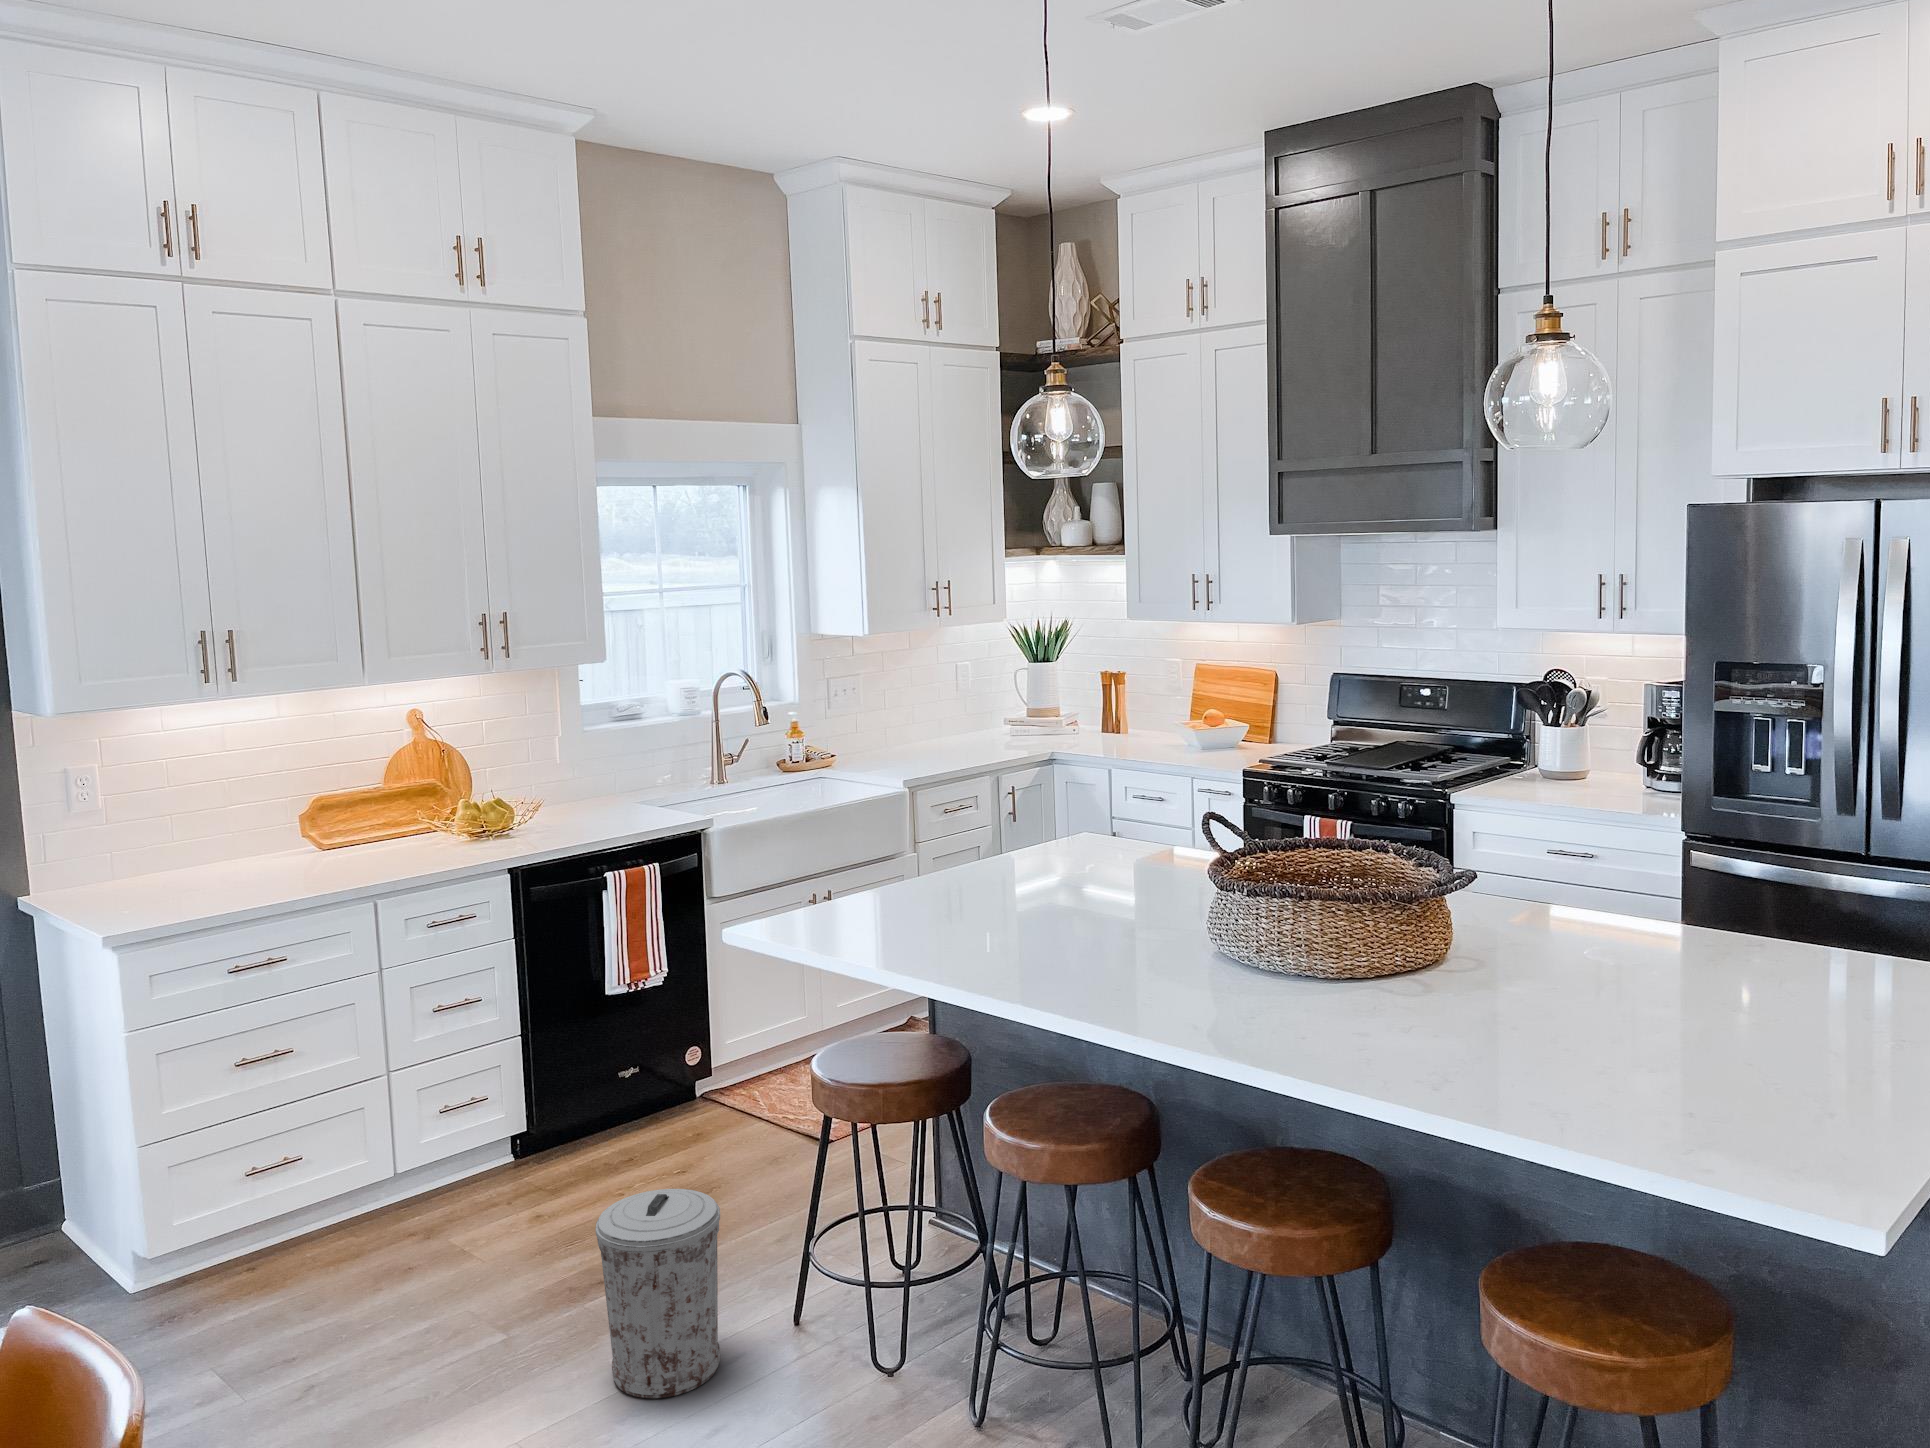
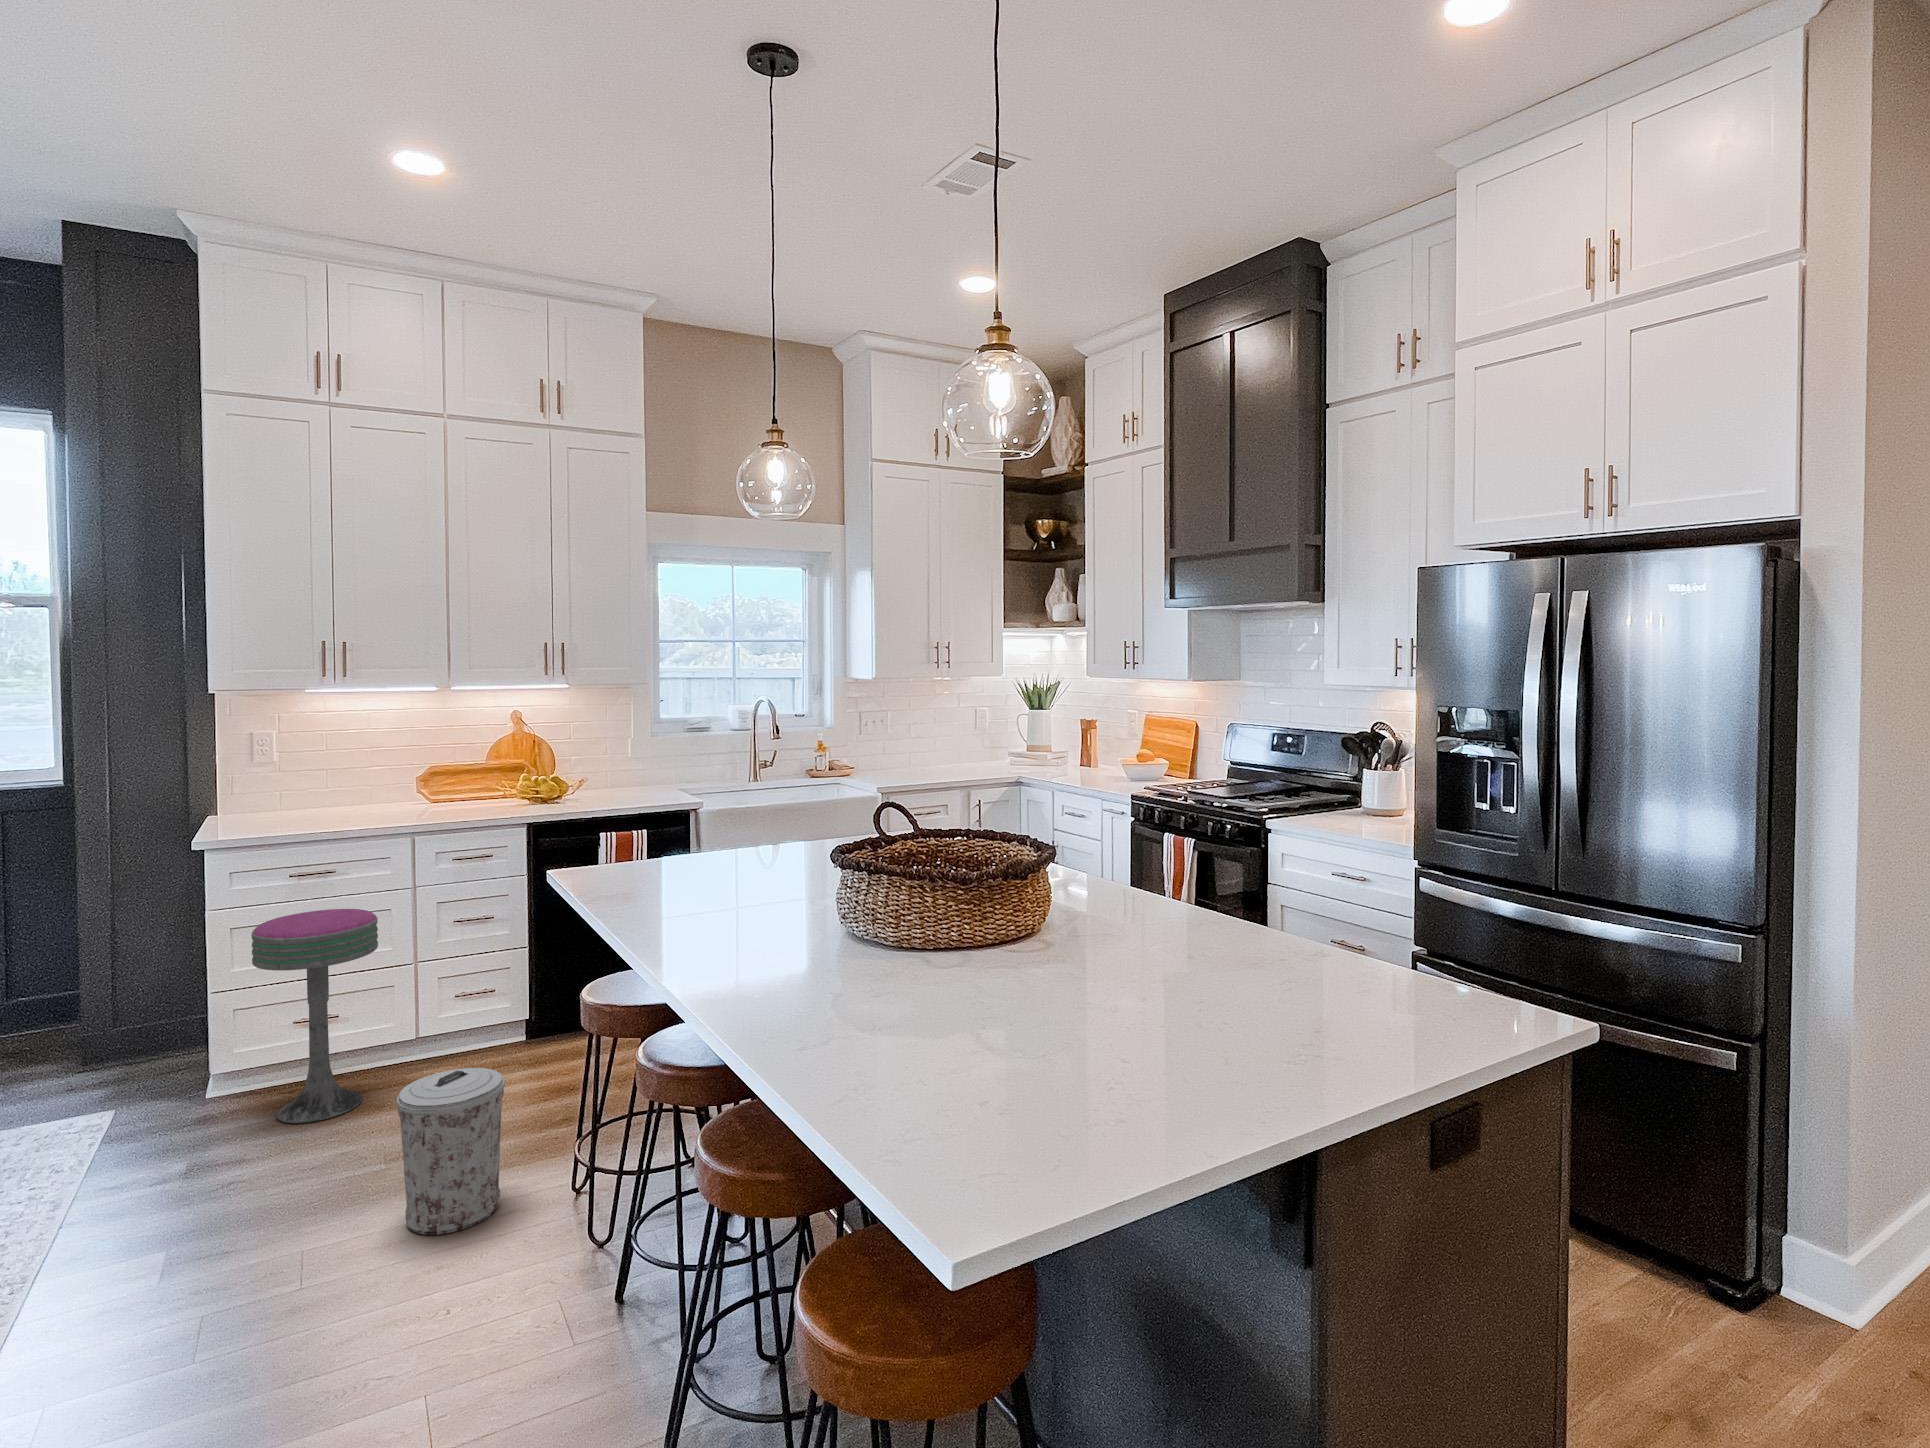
bar stool: none [217,1008,379,1306] -> present [251,909,378,1123]

